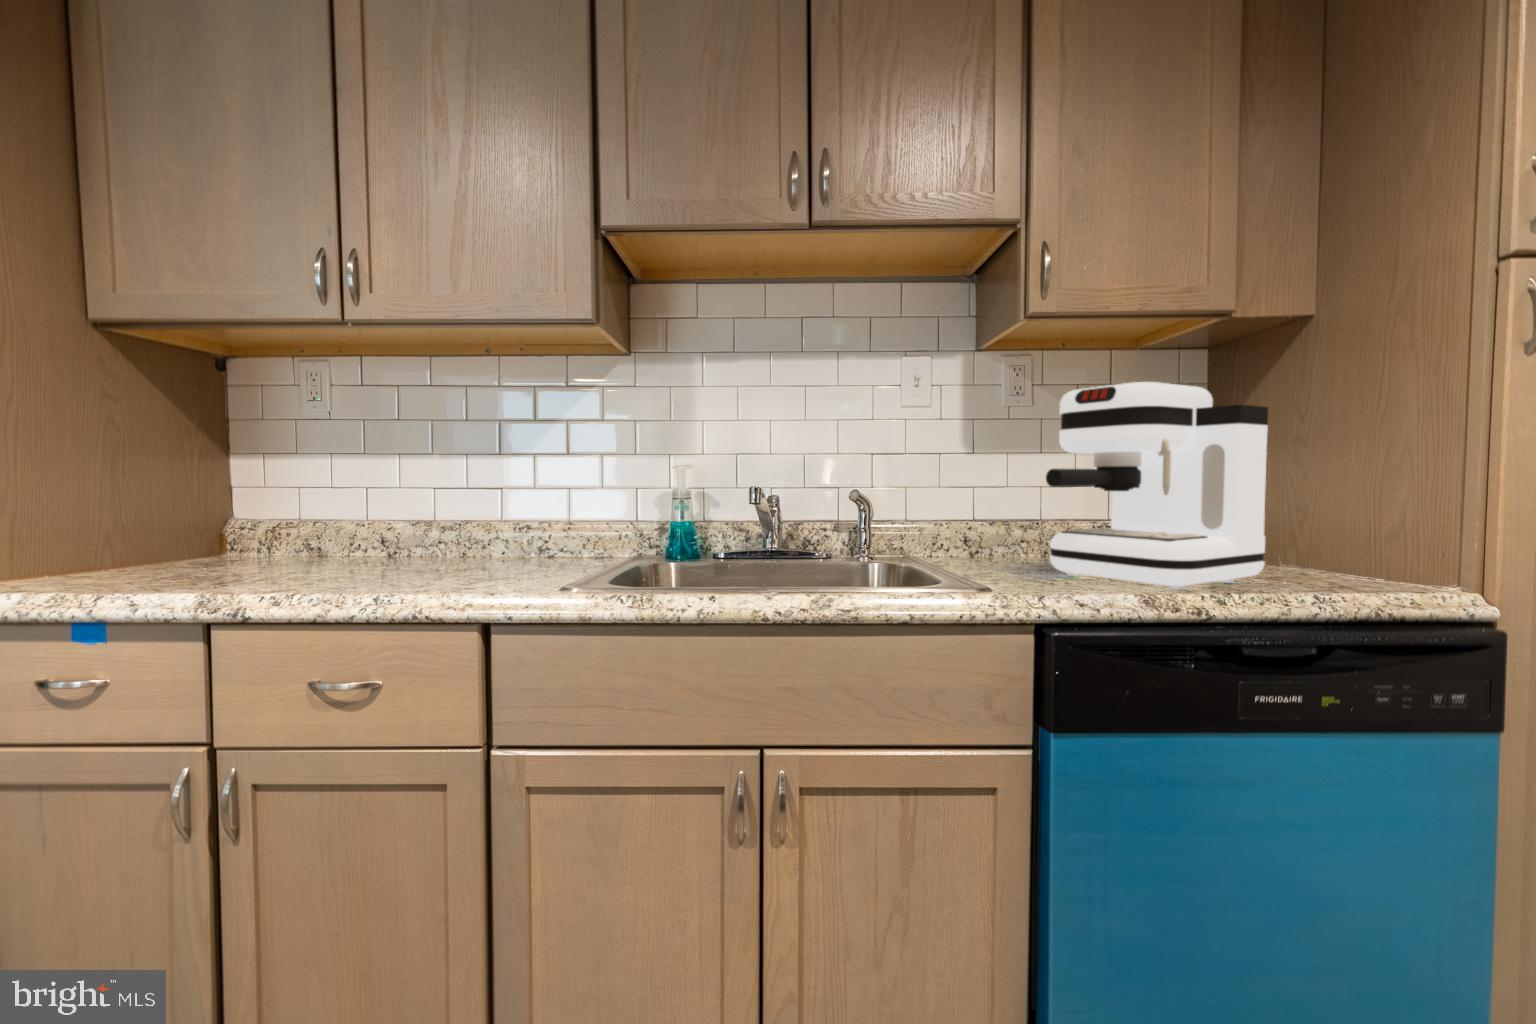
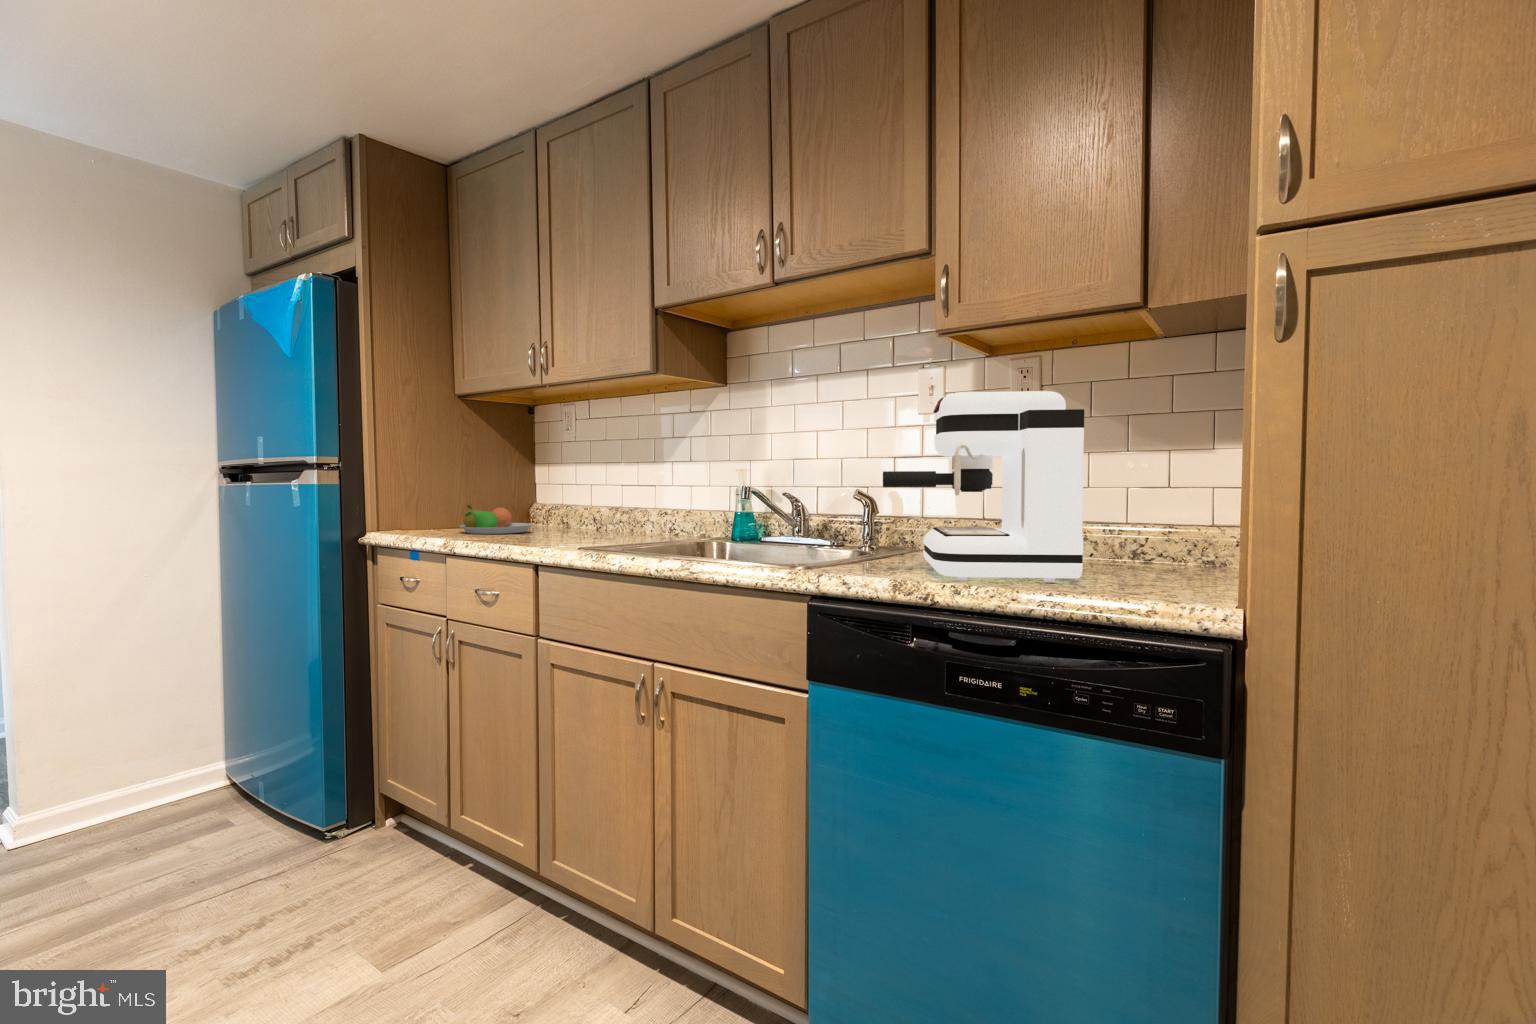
fruit bowl: none [138,525,292,577] -> present [460,505,533,534]

